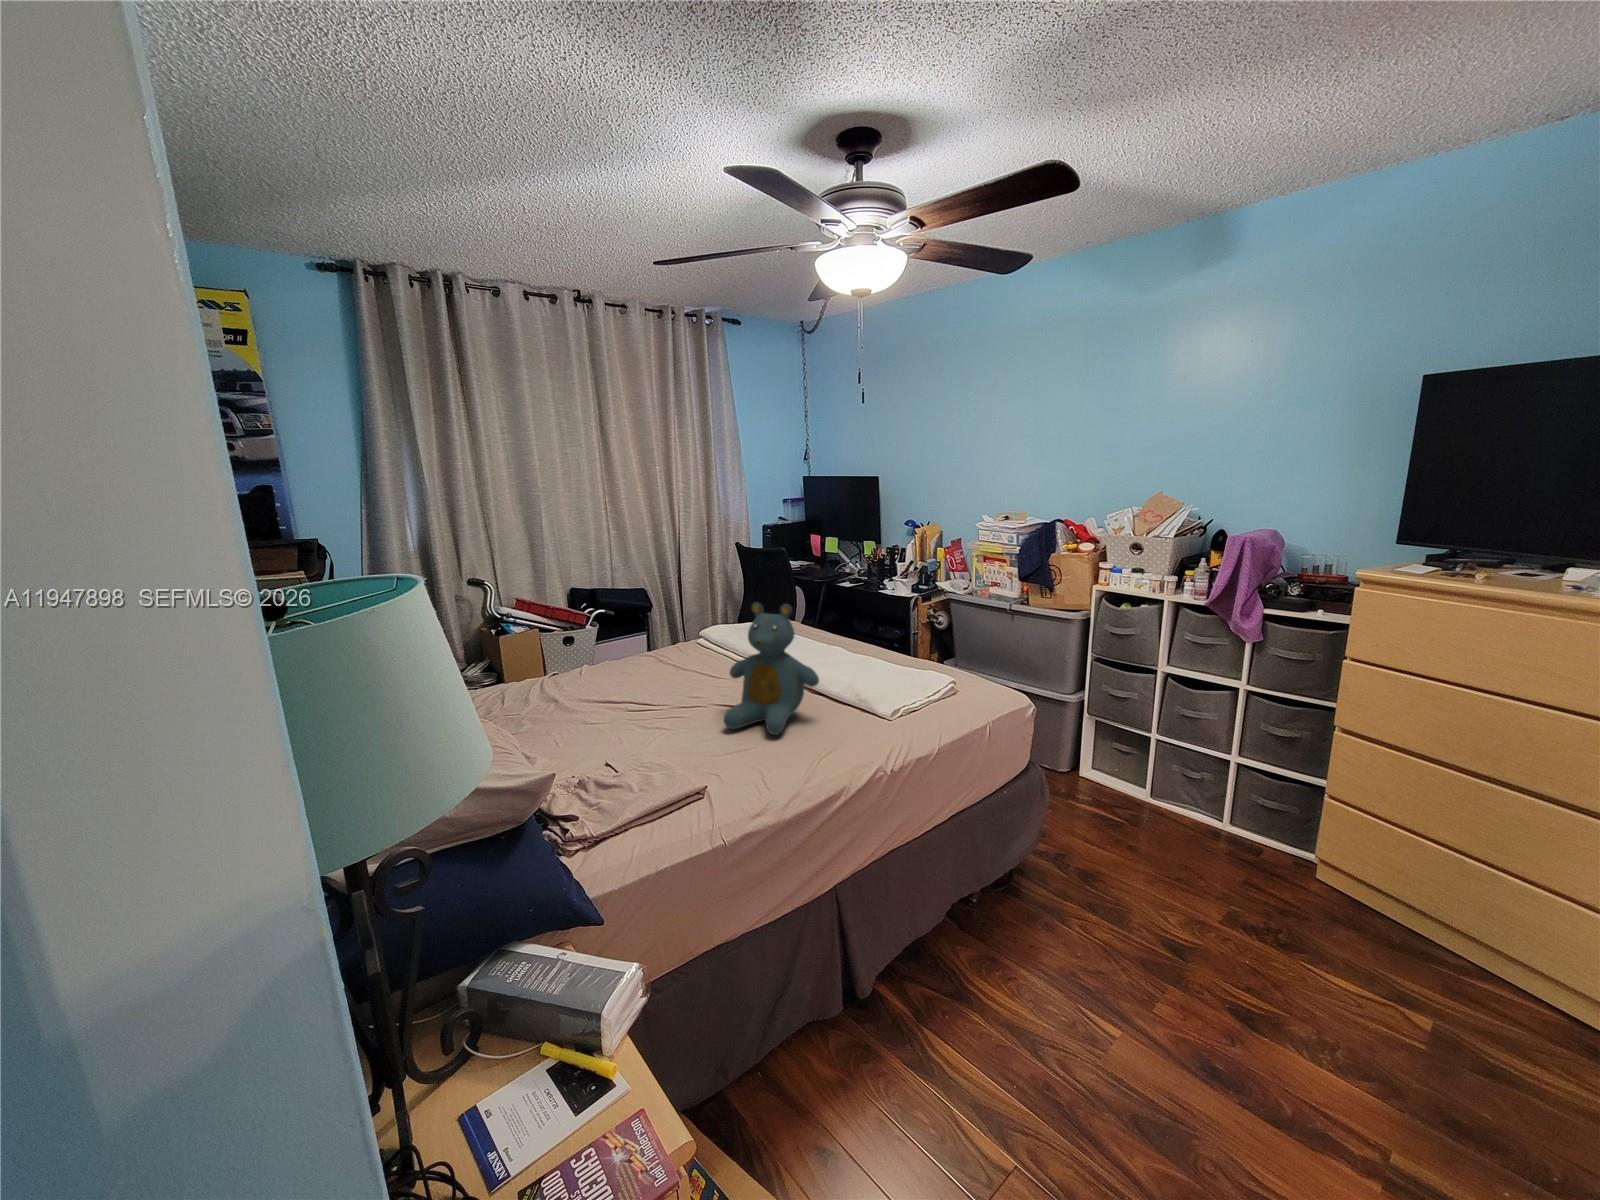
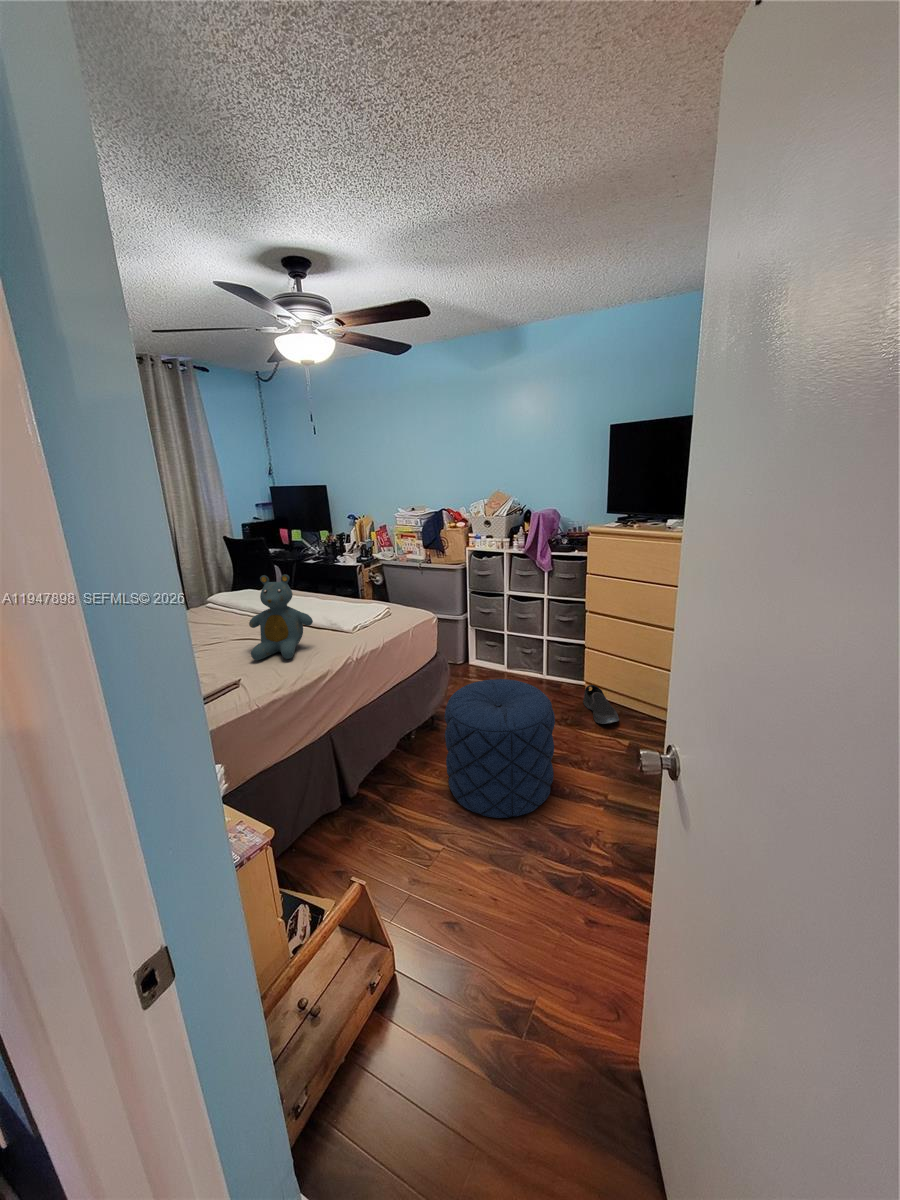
pouf: none [1014,830,1250,1121] -> present [445,679,555,818]
shoe: none [1312,876,1401,970] -> present [583,685,619,724]

